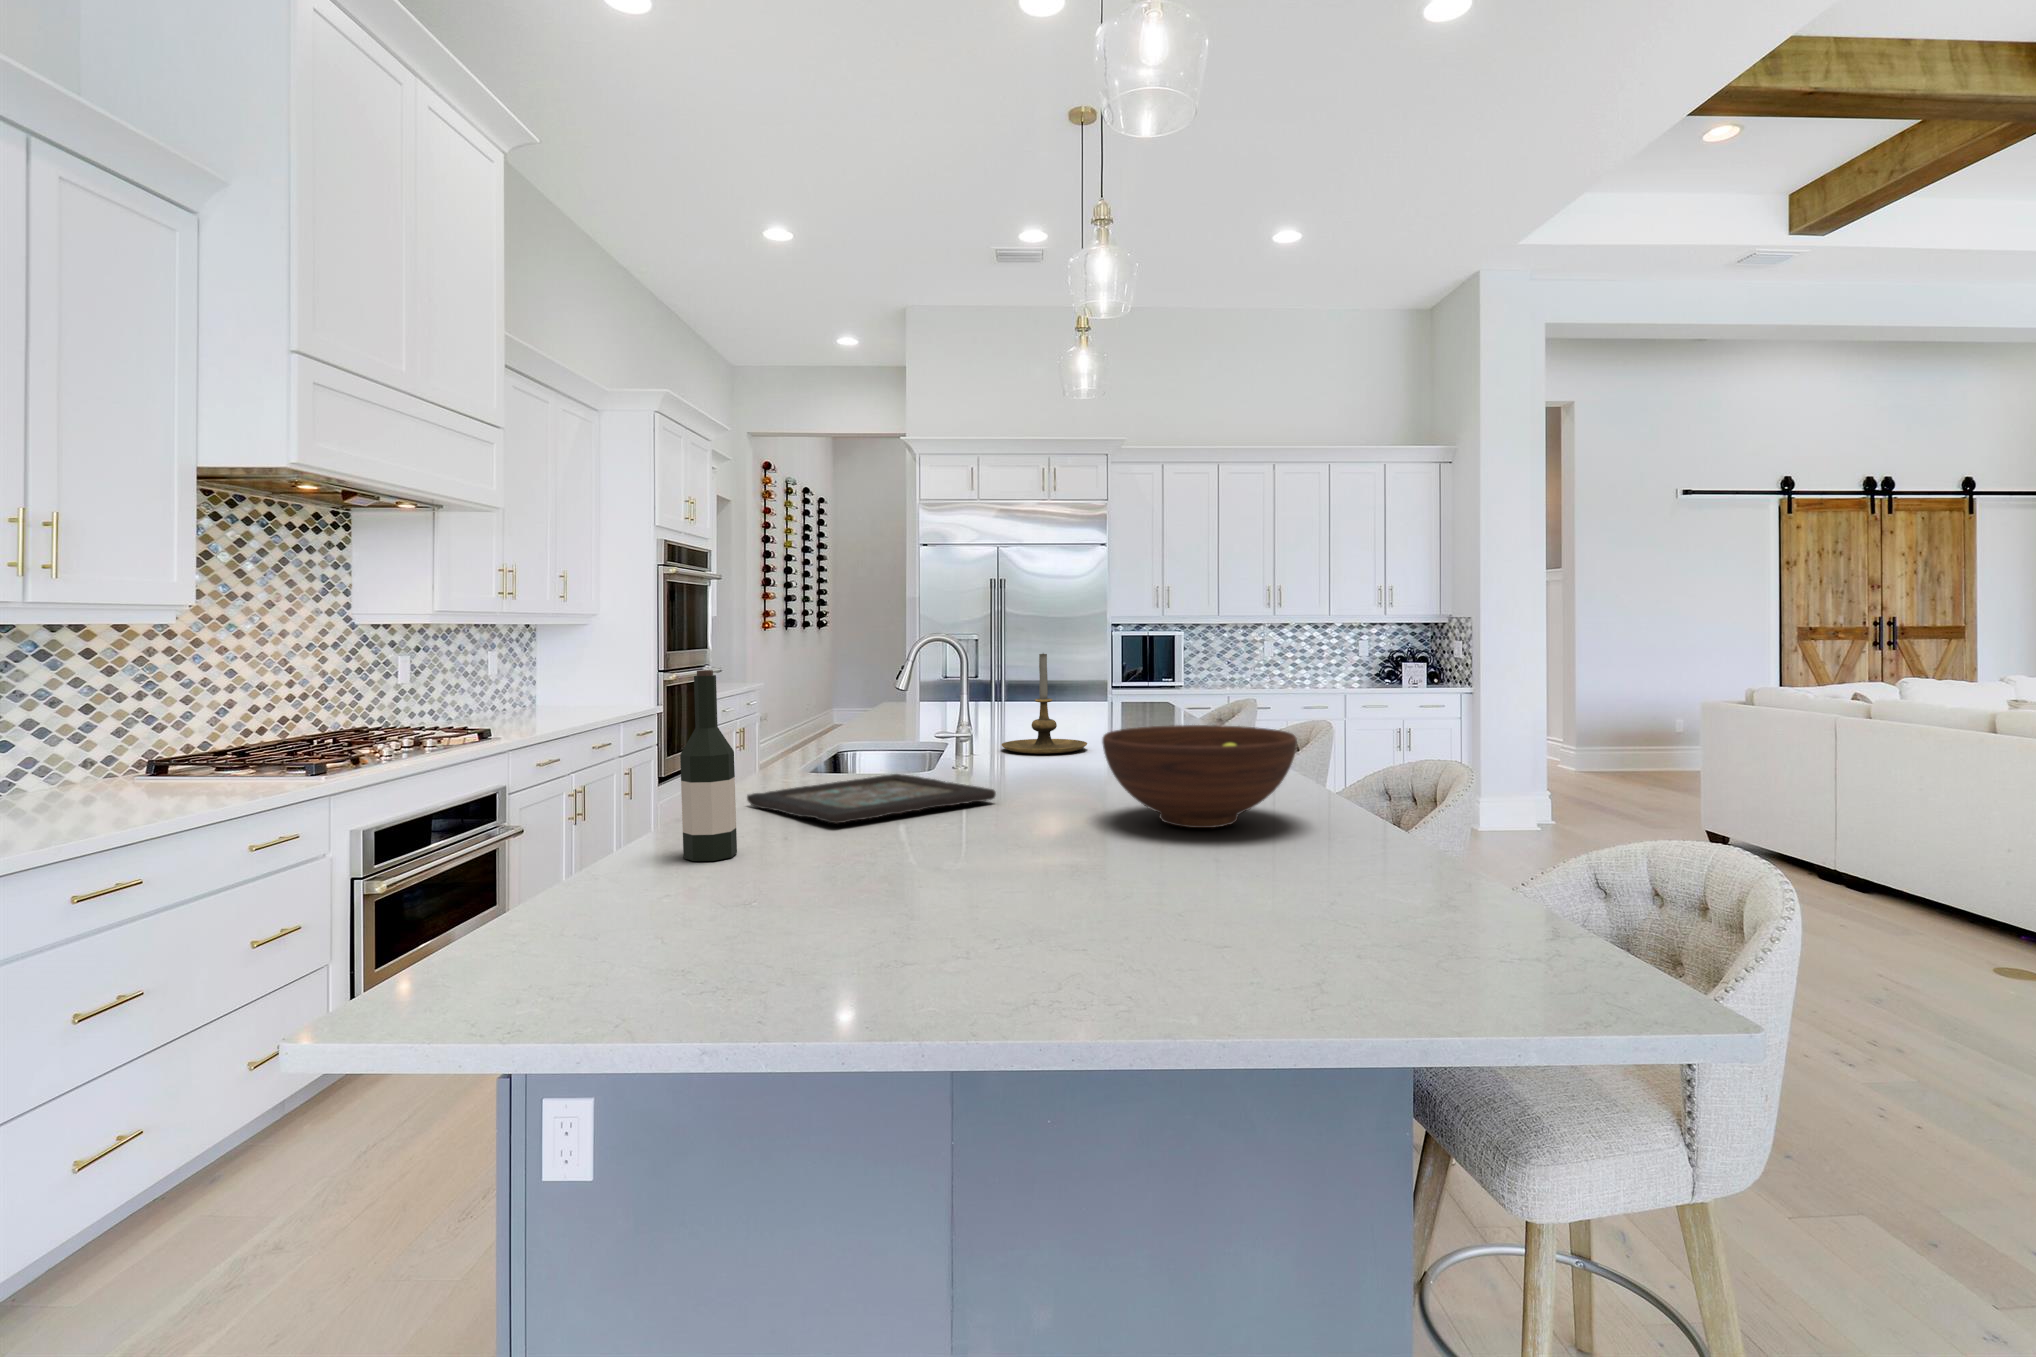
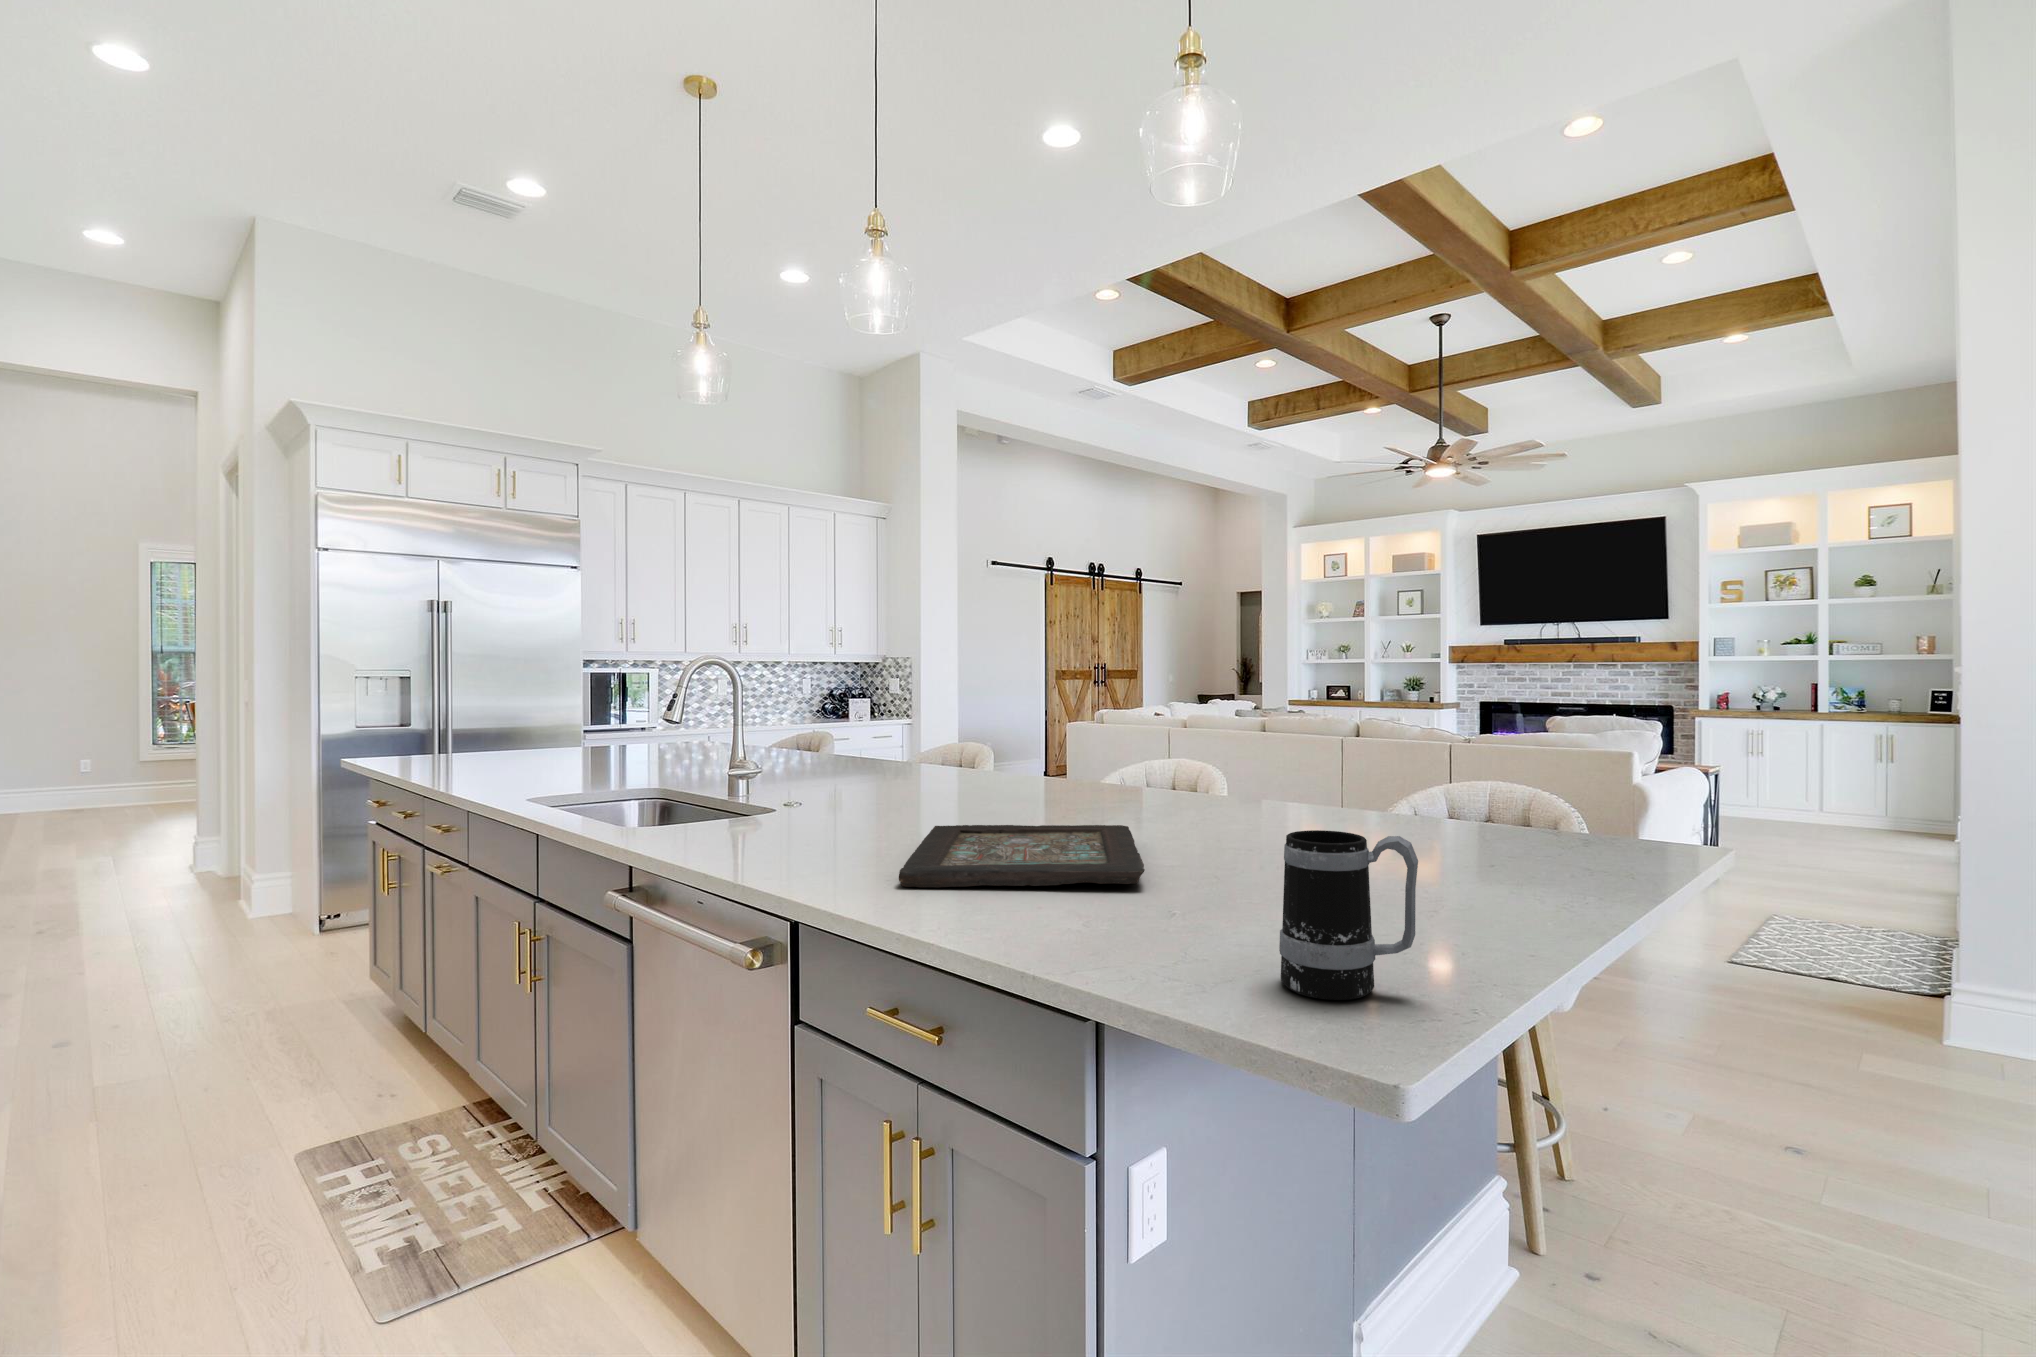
candle holder: present [1002,653,1087,754] -> none [834,677,935,795]
wine bottle: present [680,670,737,861] -> none [1160,675,1235,955]
fruit bowl: present [1102,725,1297,828] -> none [1249,737,1446,835]
mug: none [622,780,686,889] -> present [1279,830,1418,1000]

